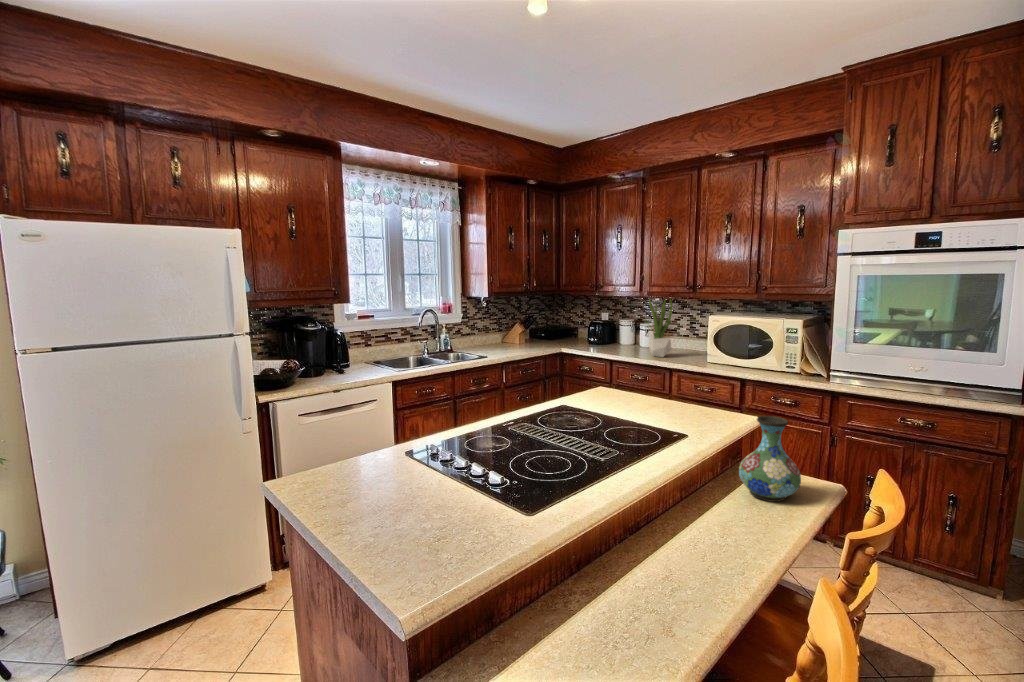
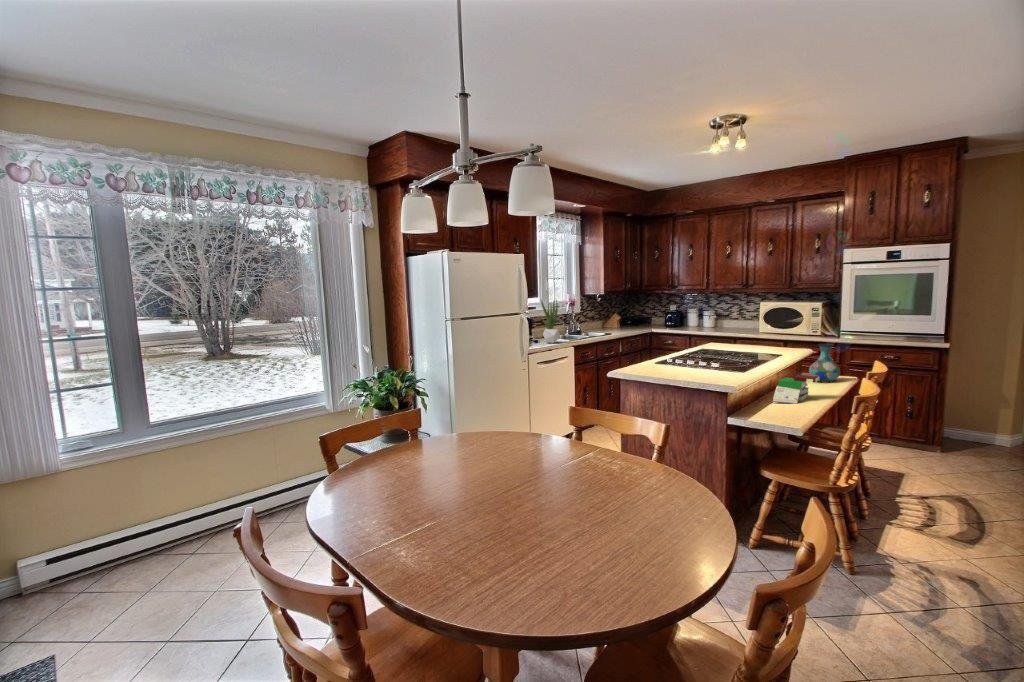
potted plant: present [648,299,672,357] -> present [541,300,560,343]
book: none [602,510,723,606] -> present [773,375,819,404]

